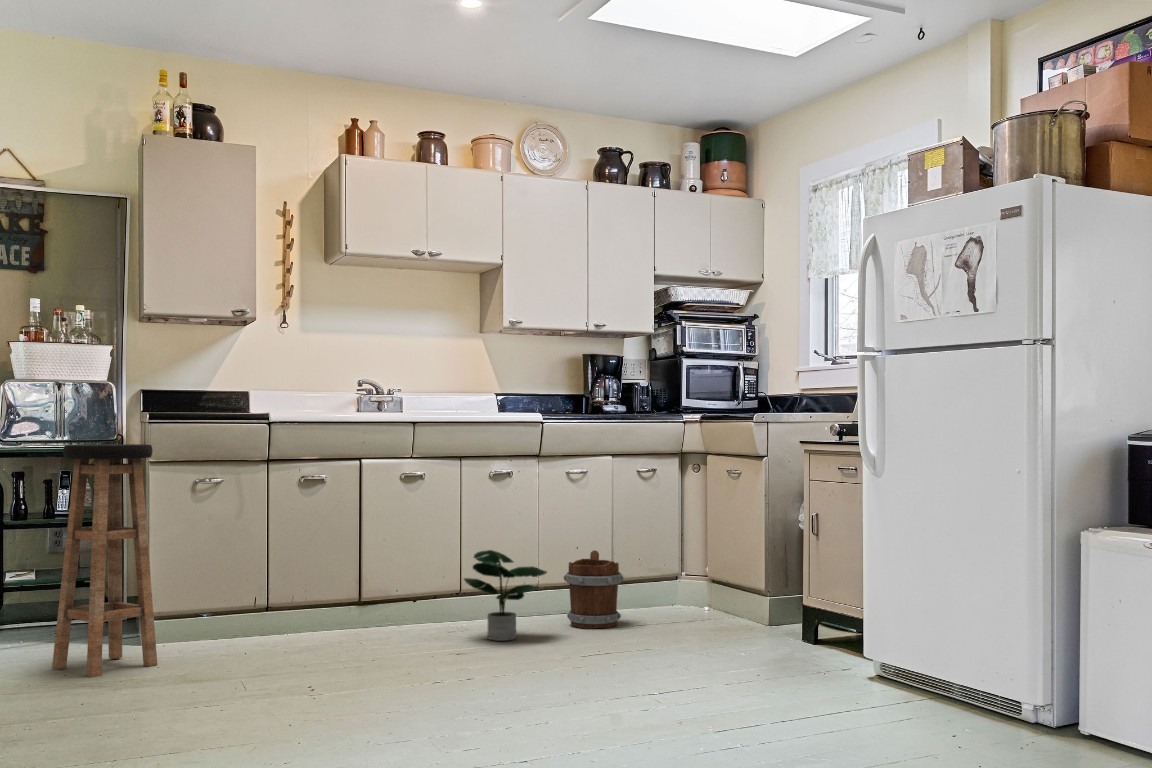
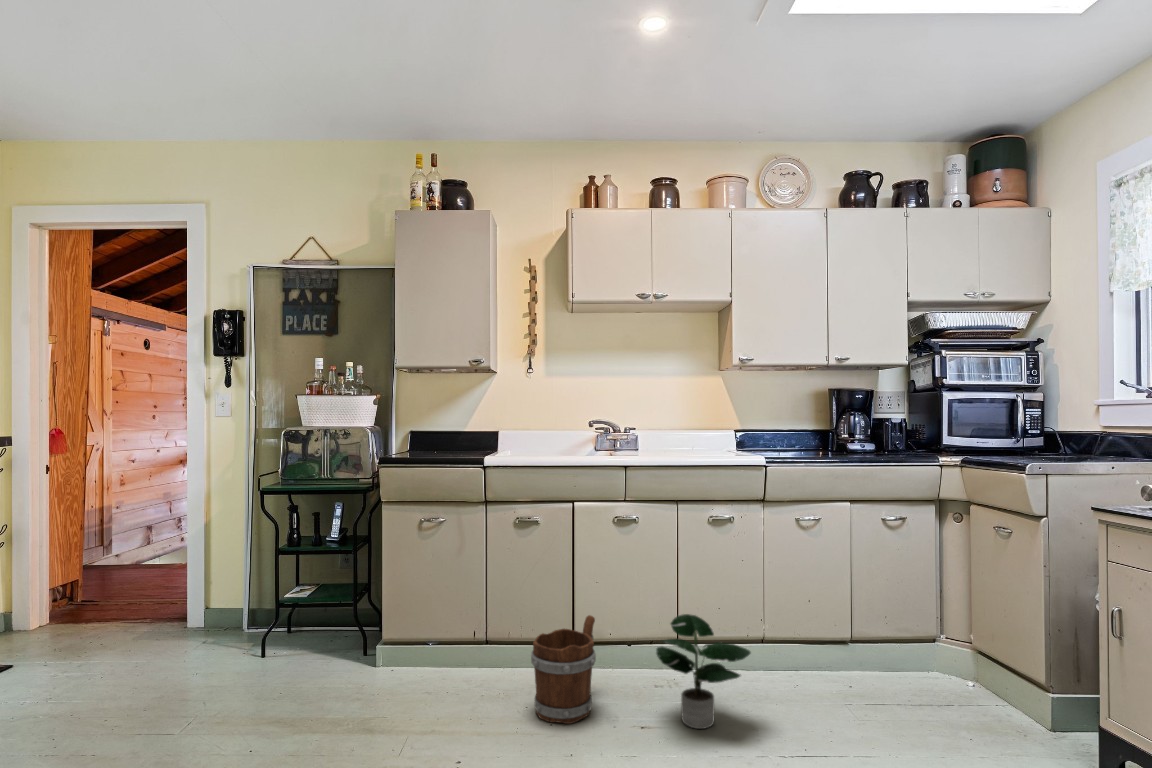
bar stool: present [52,444,157,677] -> none [269,493,351,726]
bucket: present [564,550,623,629] -> present [531,615,596,724]

